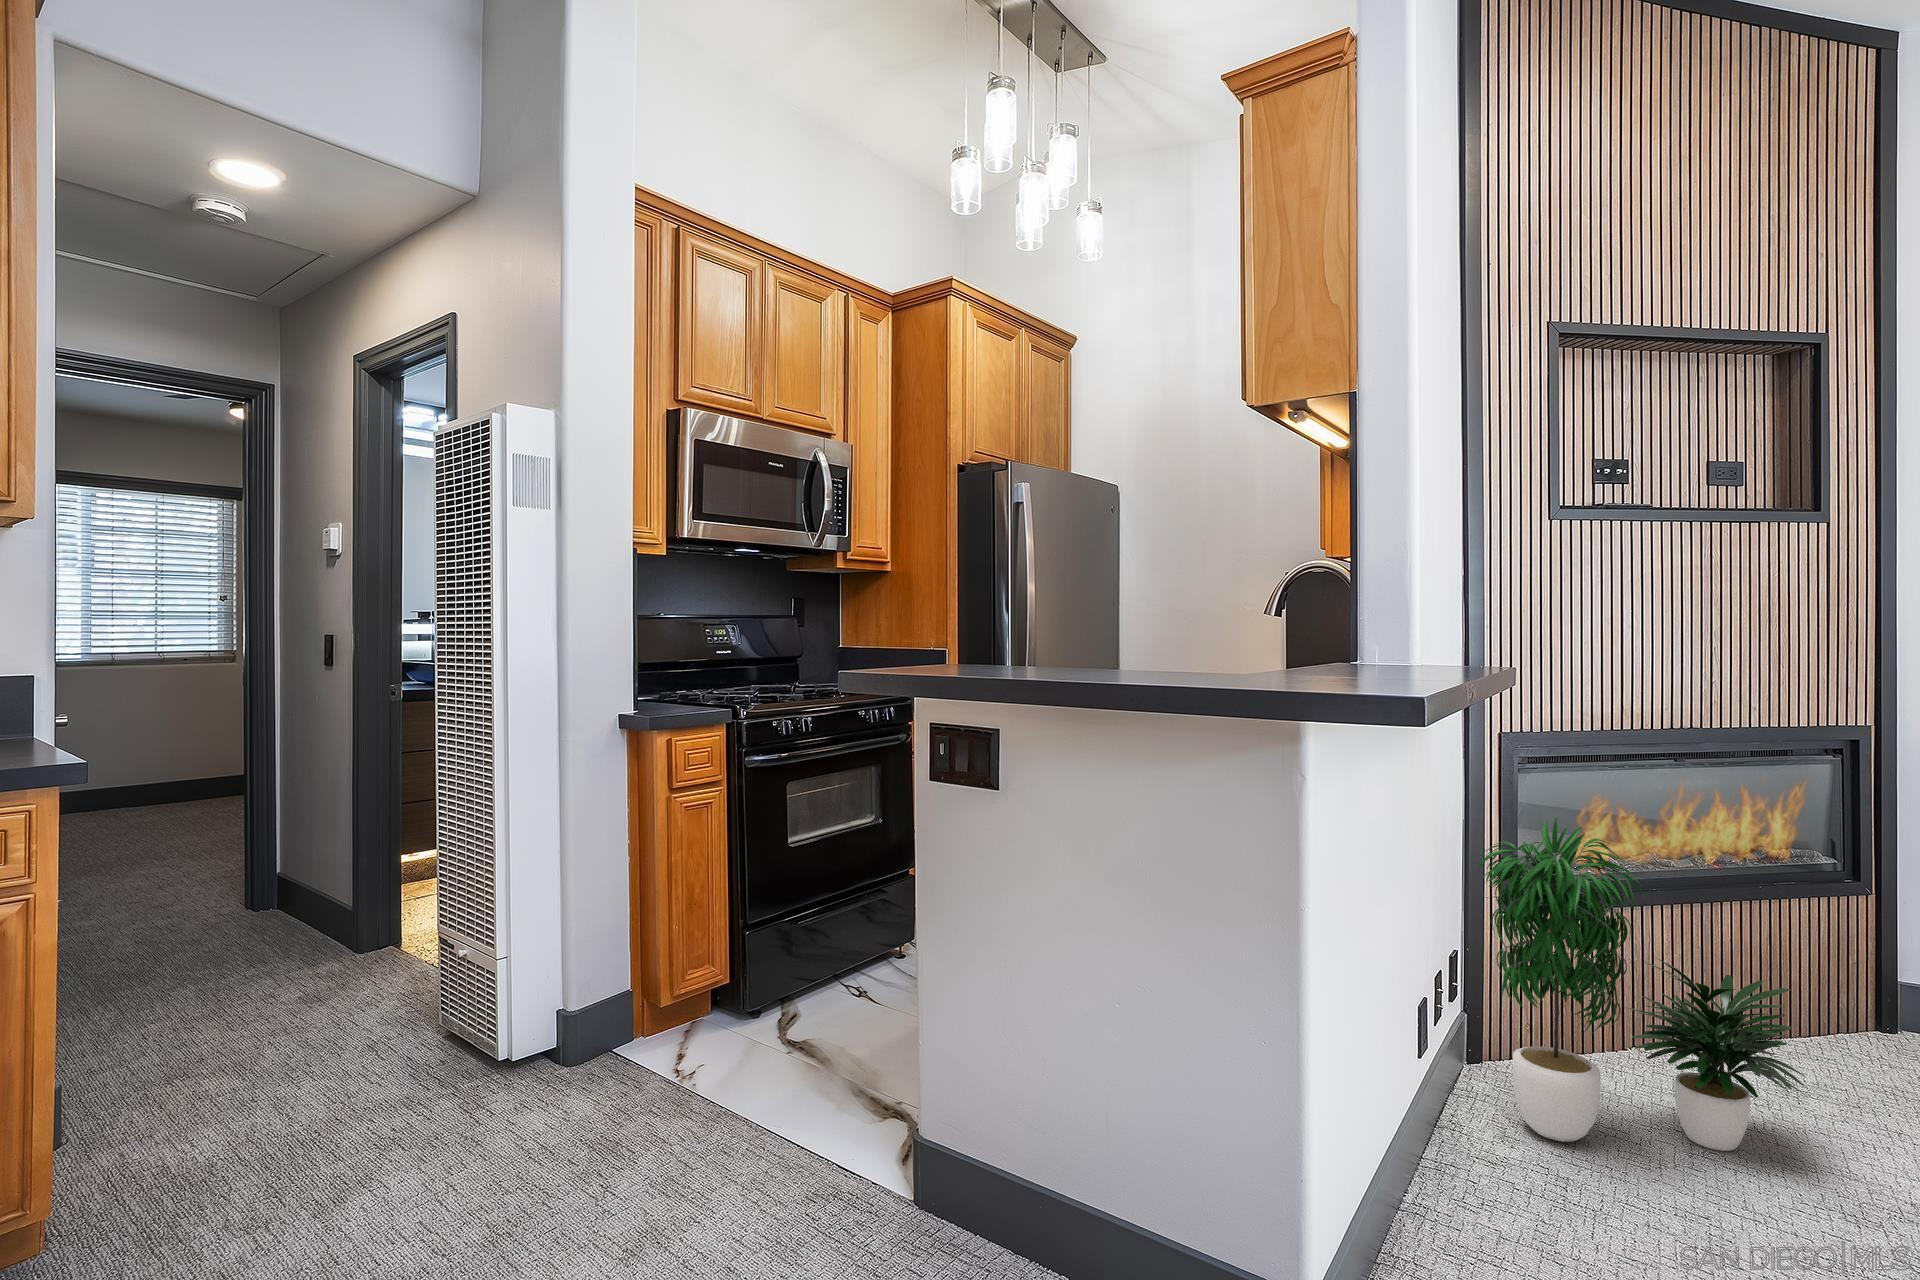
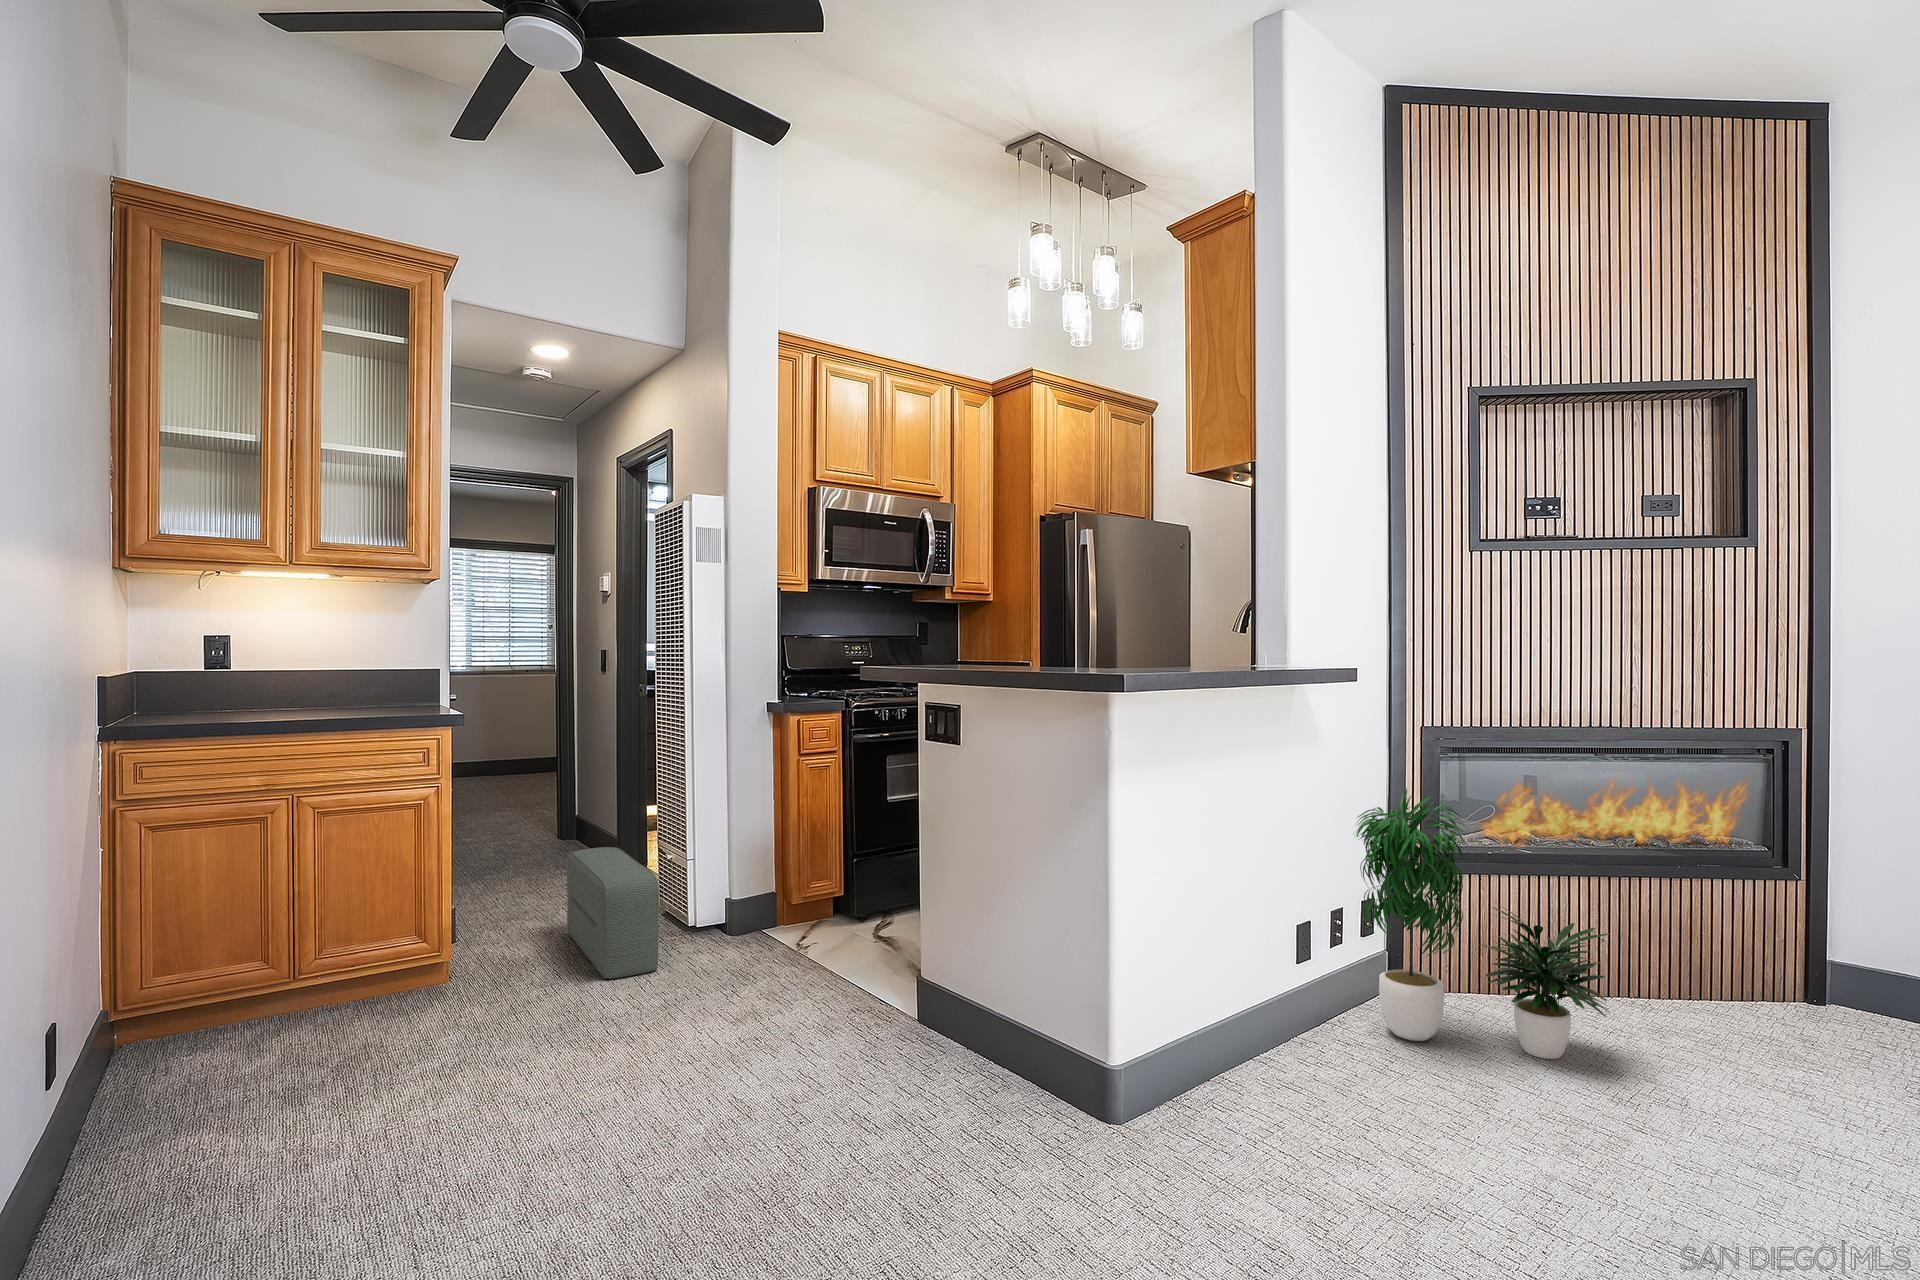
pouf: none [295,940,472,1172] -> present [567,847,659,979]

